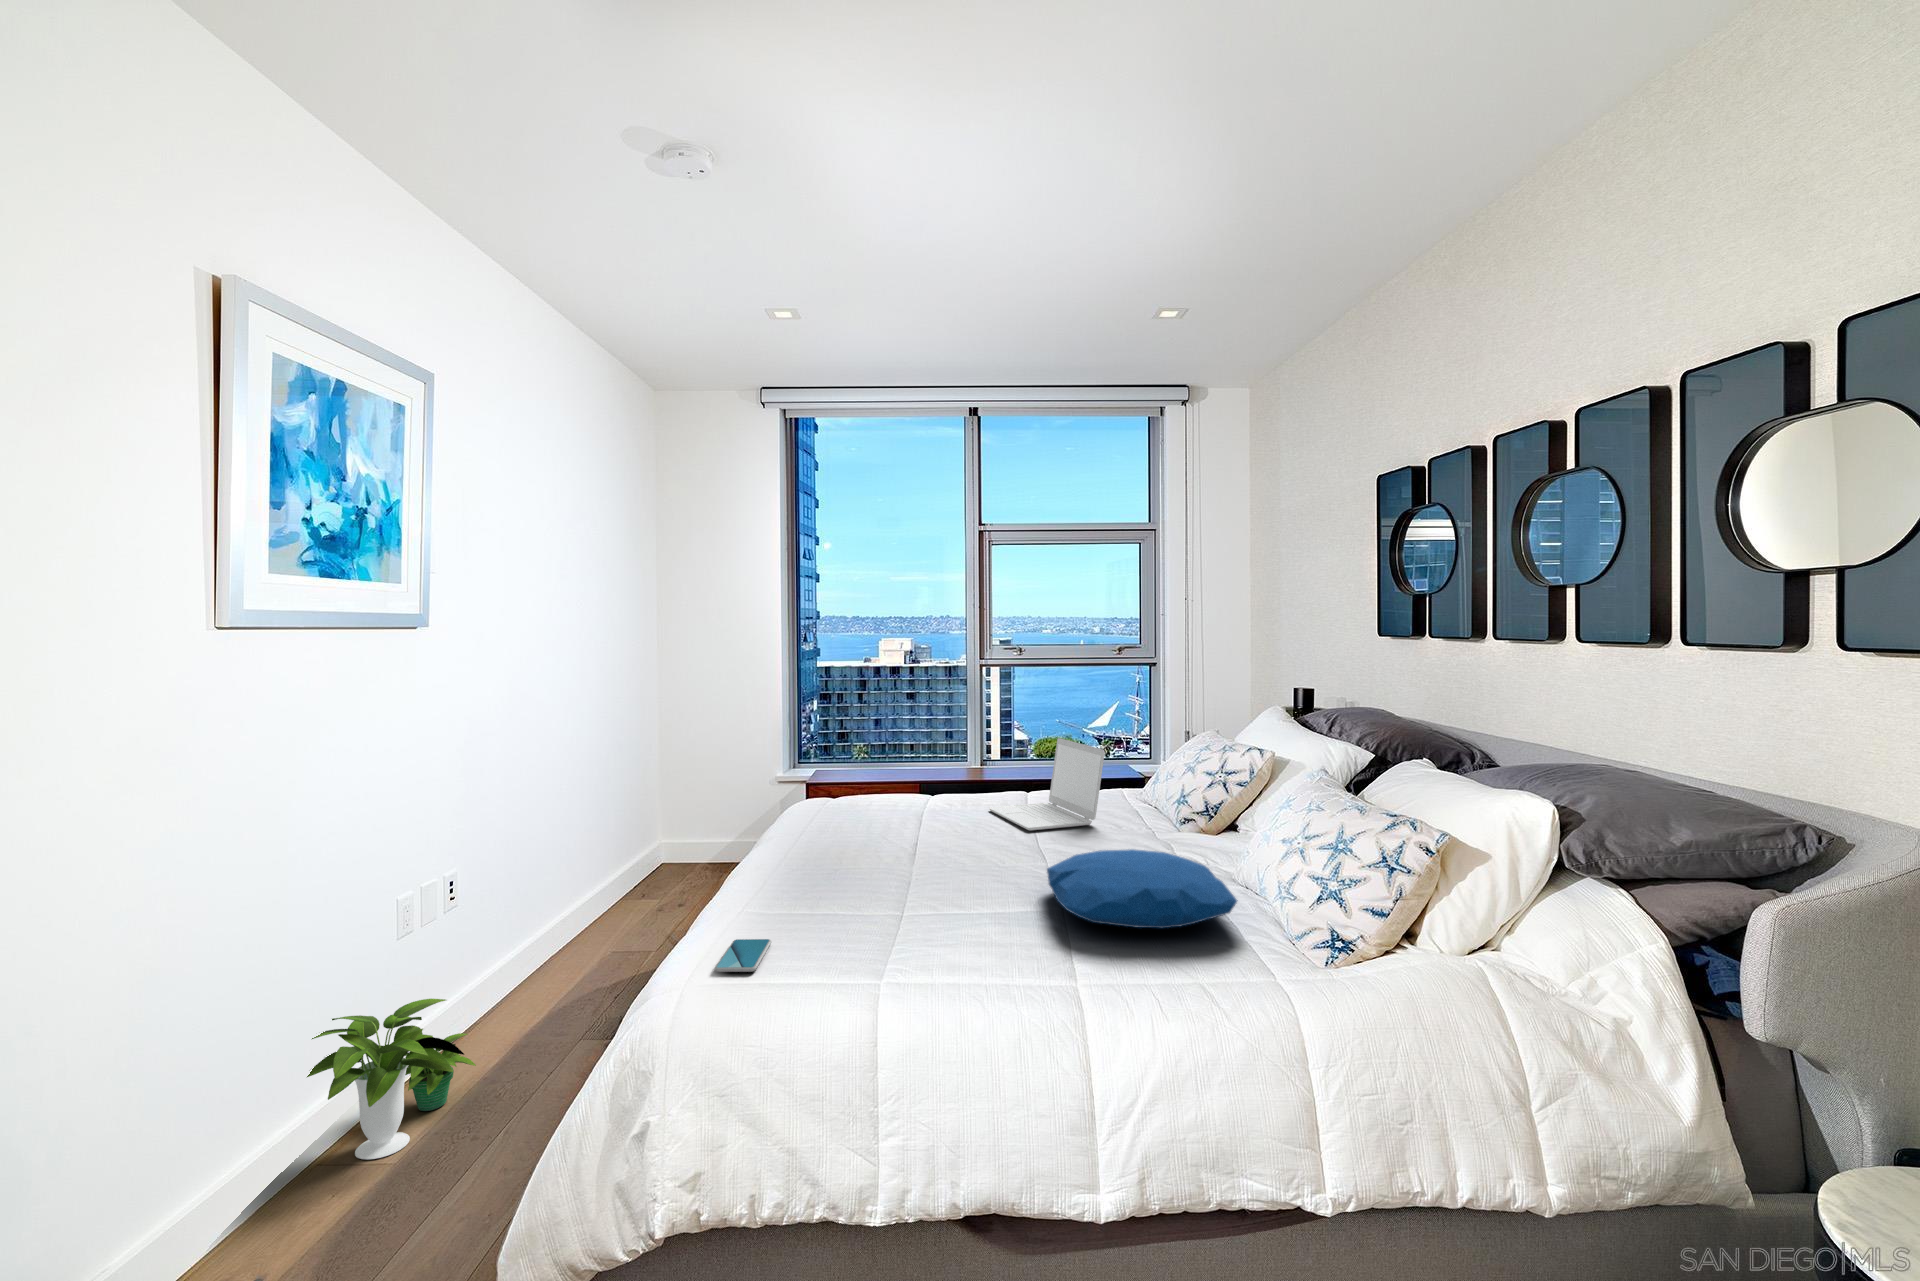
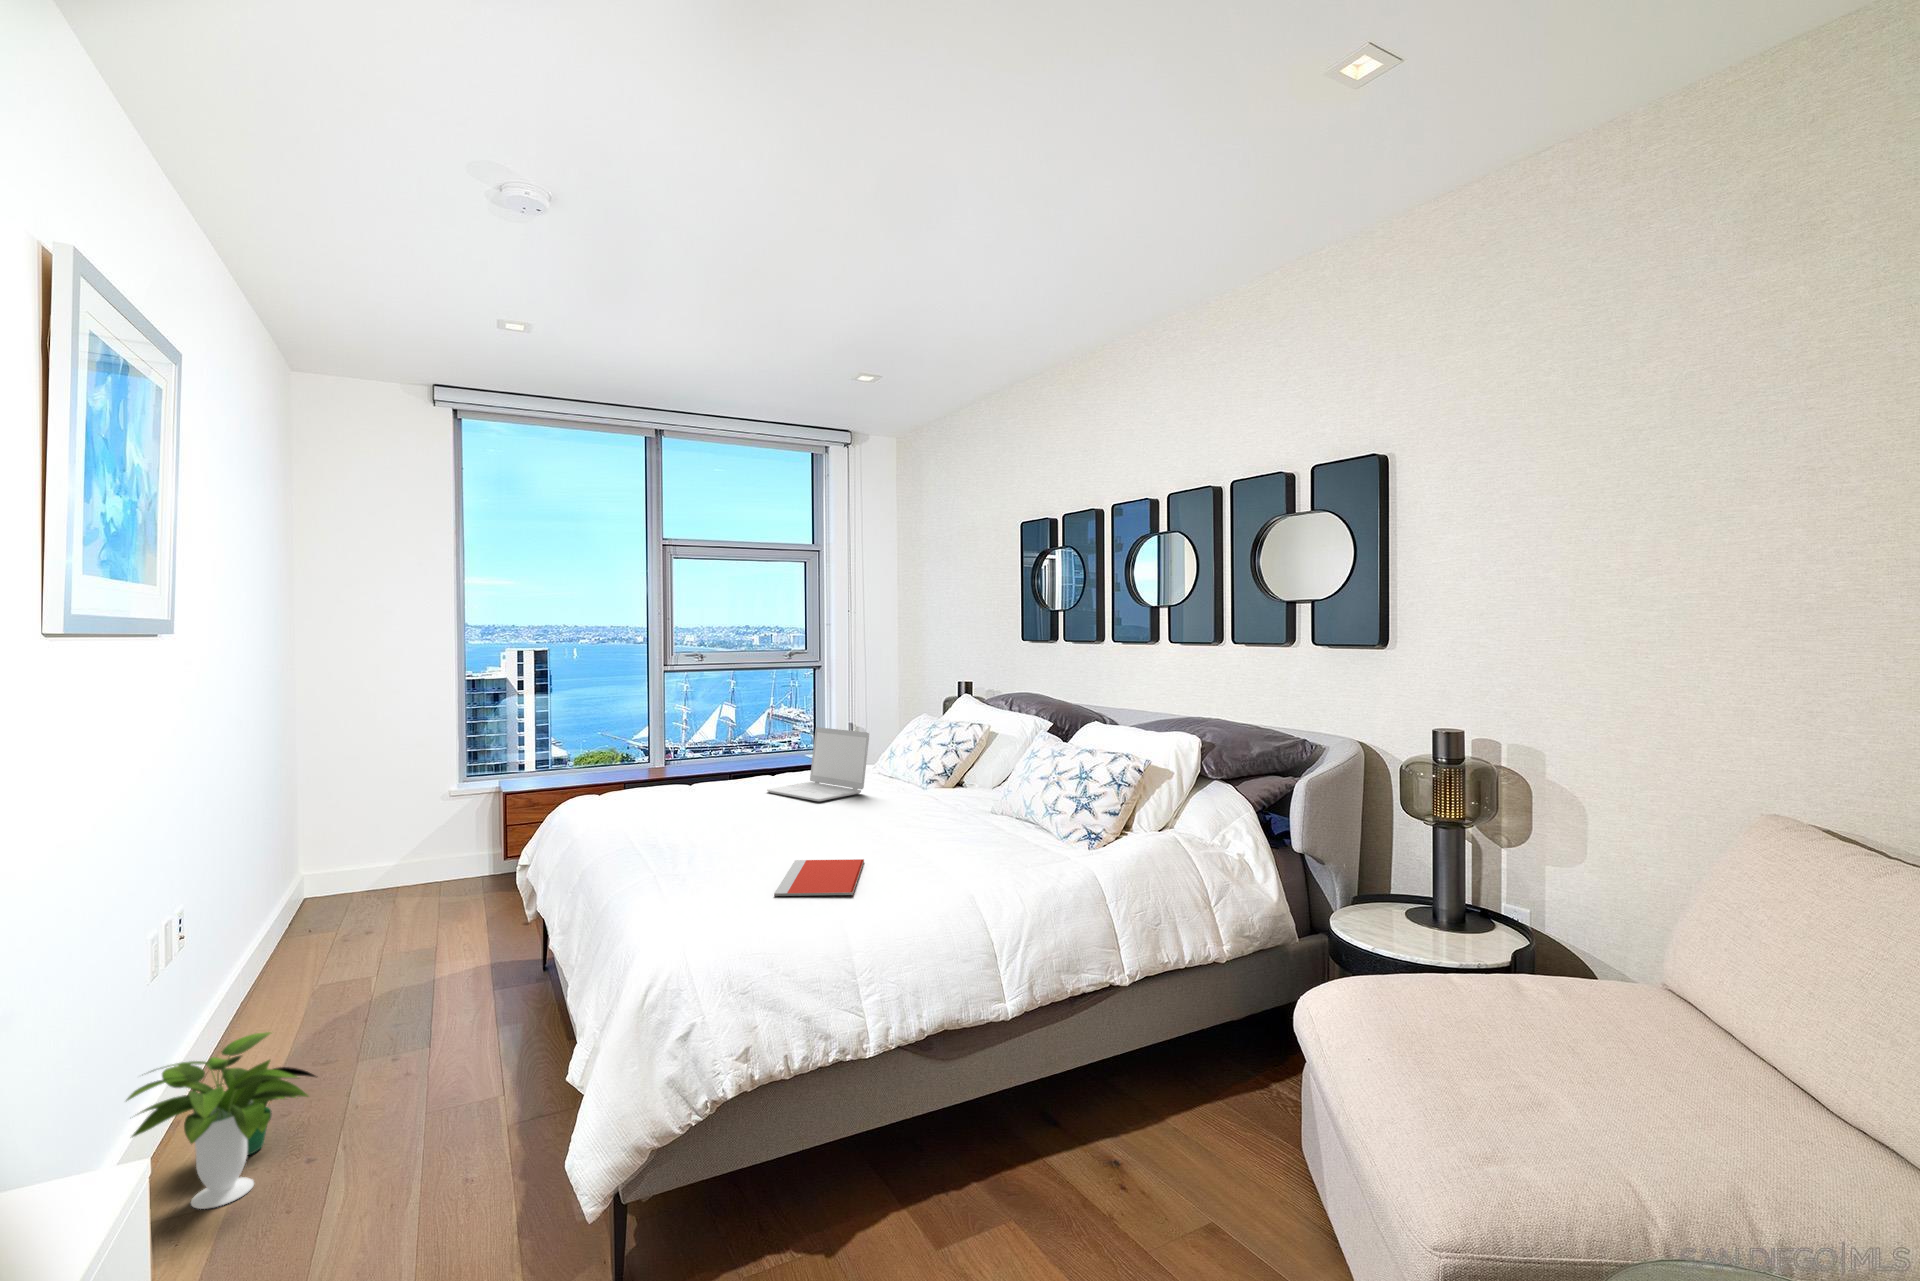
pillow: present [1047,849,1238,928] -> none [883,797,1029,845]
notebook: none [813,912,978,981] -> present [774,859,864,896]
smartphone: present [714,939,771,972] -> none [692,888,739,911]

